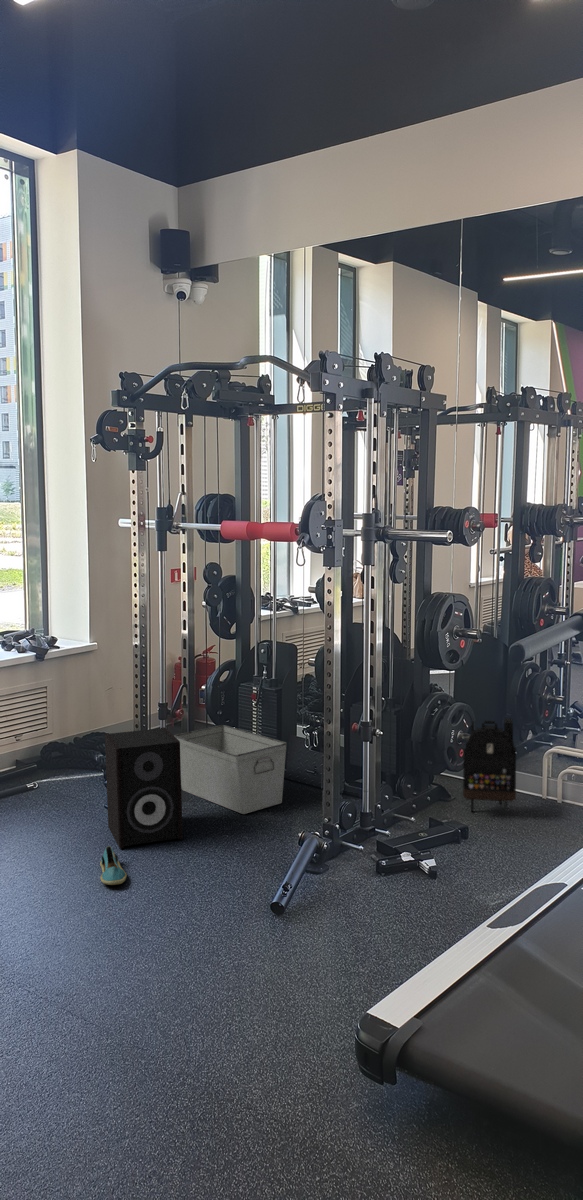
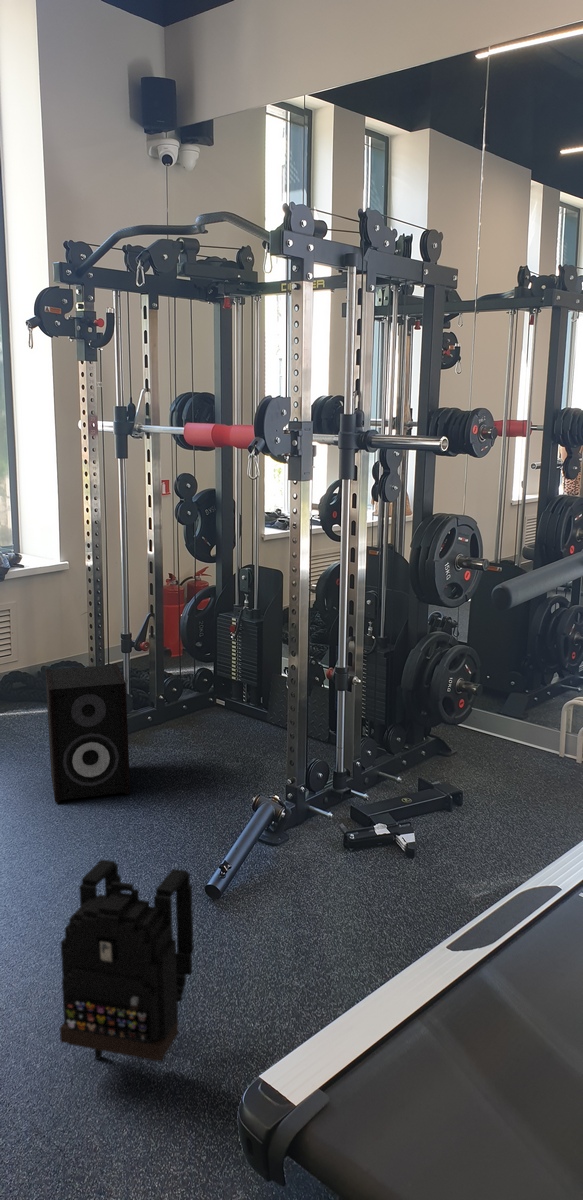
backpack: present [463,718,516,812] -> present [60,860,194,1062]
storage bin: present [174,725,287,814] -> none [137,660,262,765]
shoe: present [100,846,127,885] -> none [20,801,52,850]

